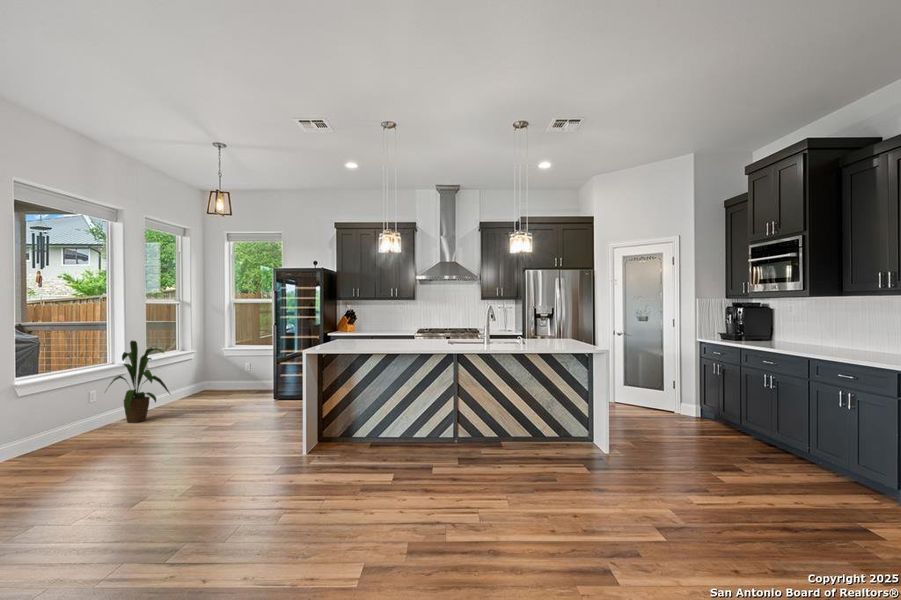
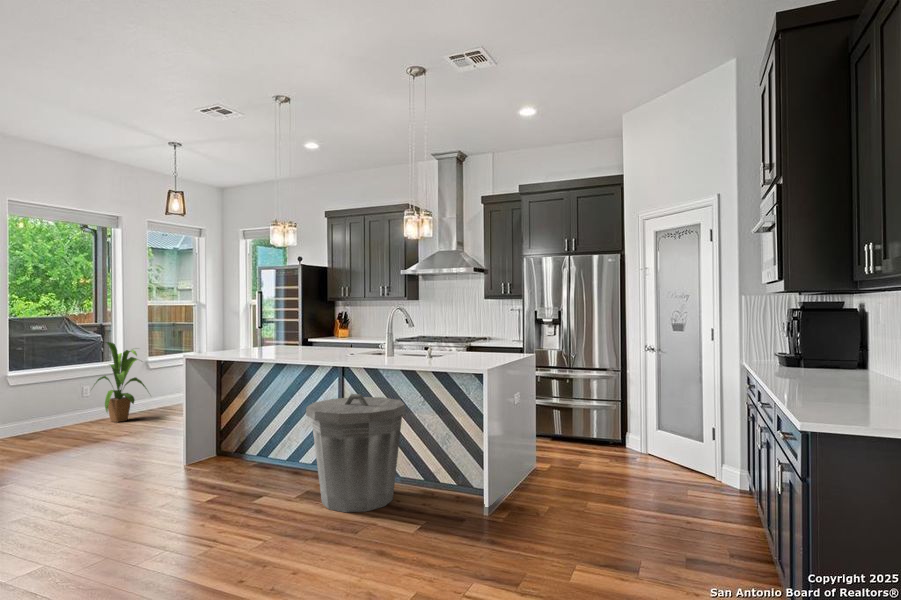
trash can: none [464,374,542,468] -> present [306,394,405,512]

